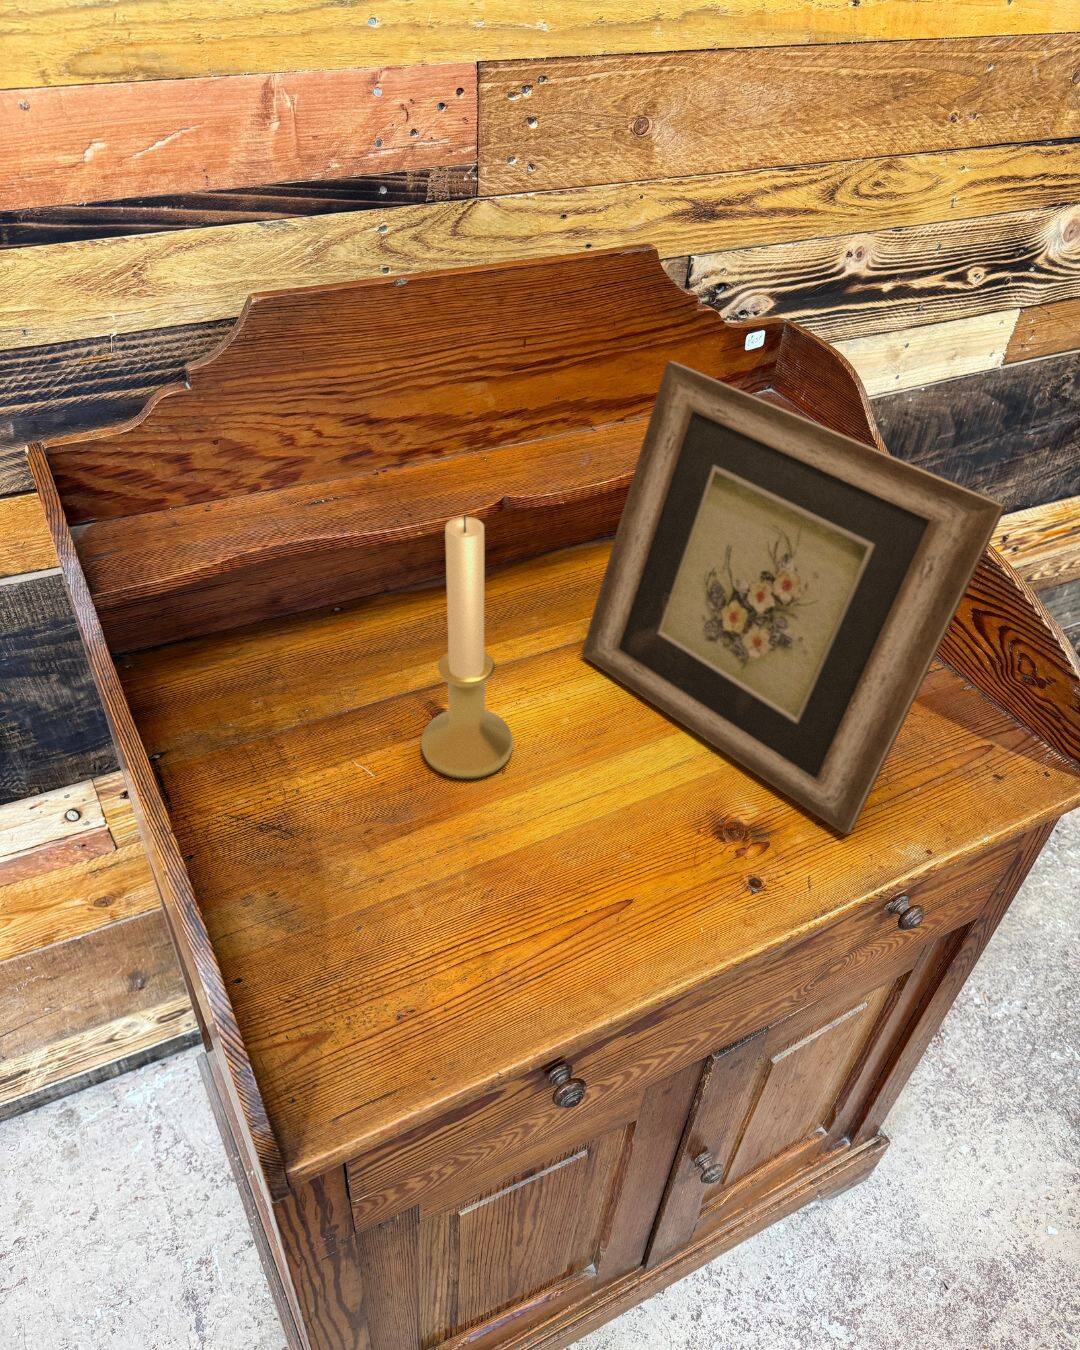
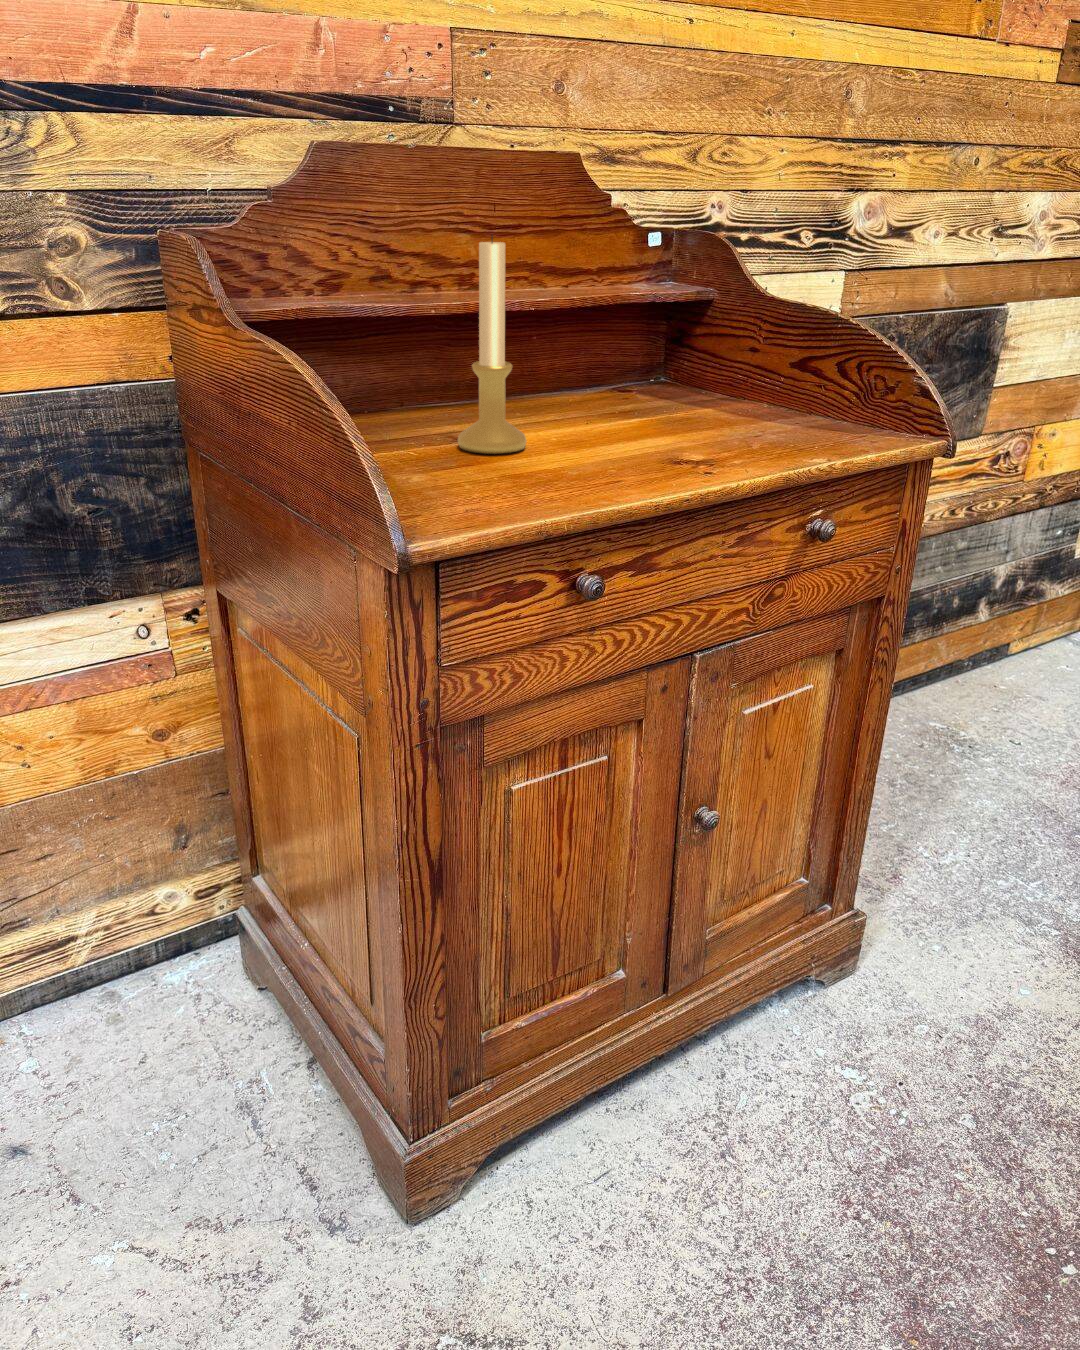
picture frame: present [581,361,1006,834] -> none [560,184,836,457]

